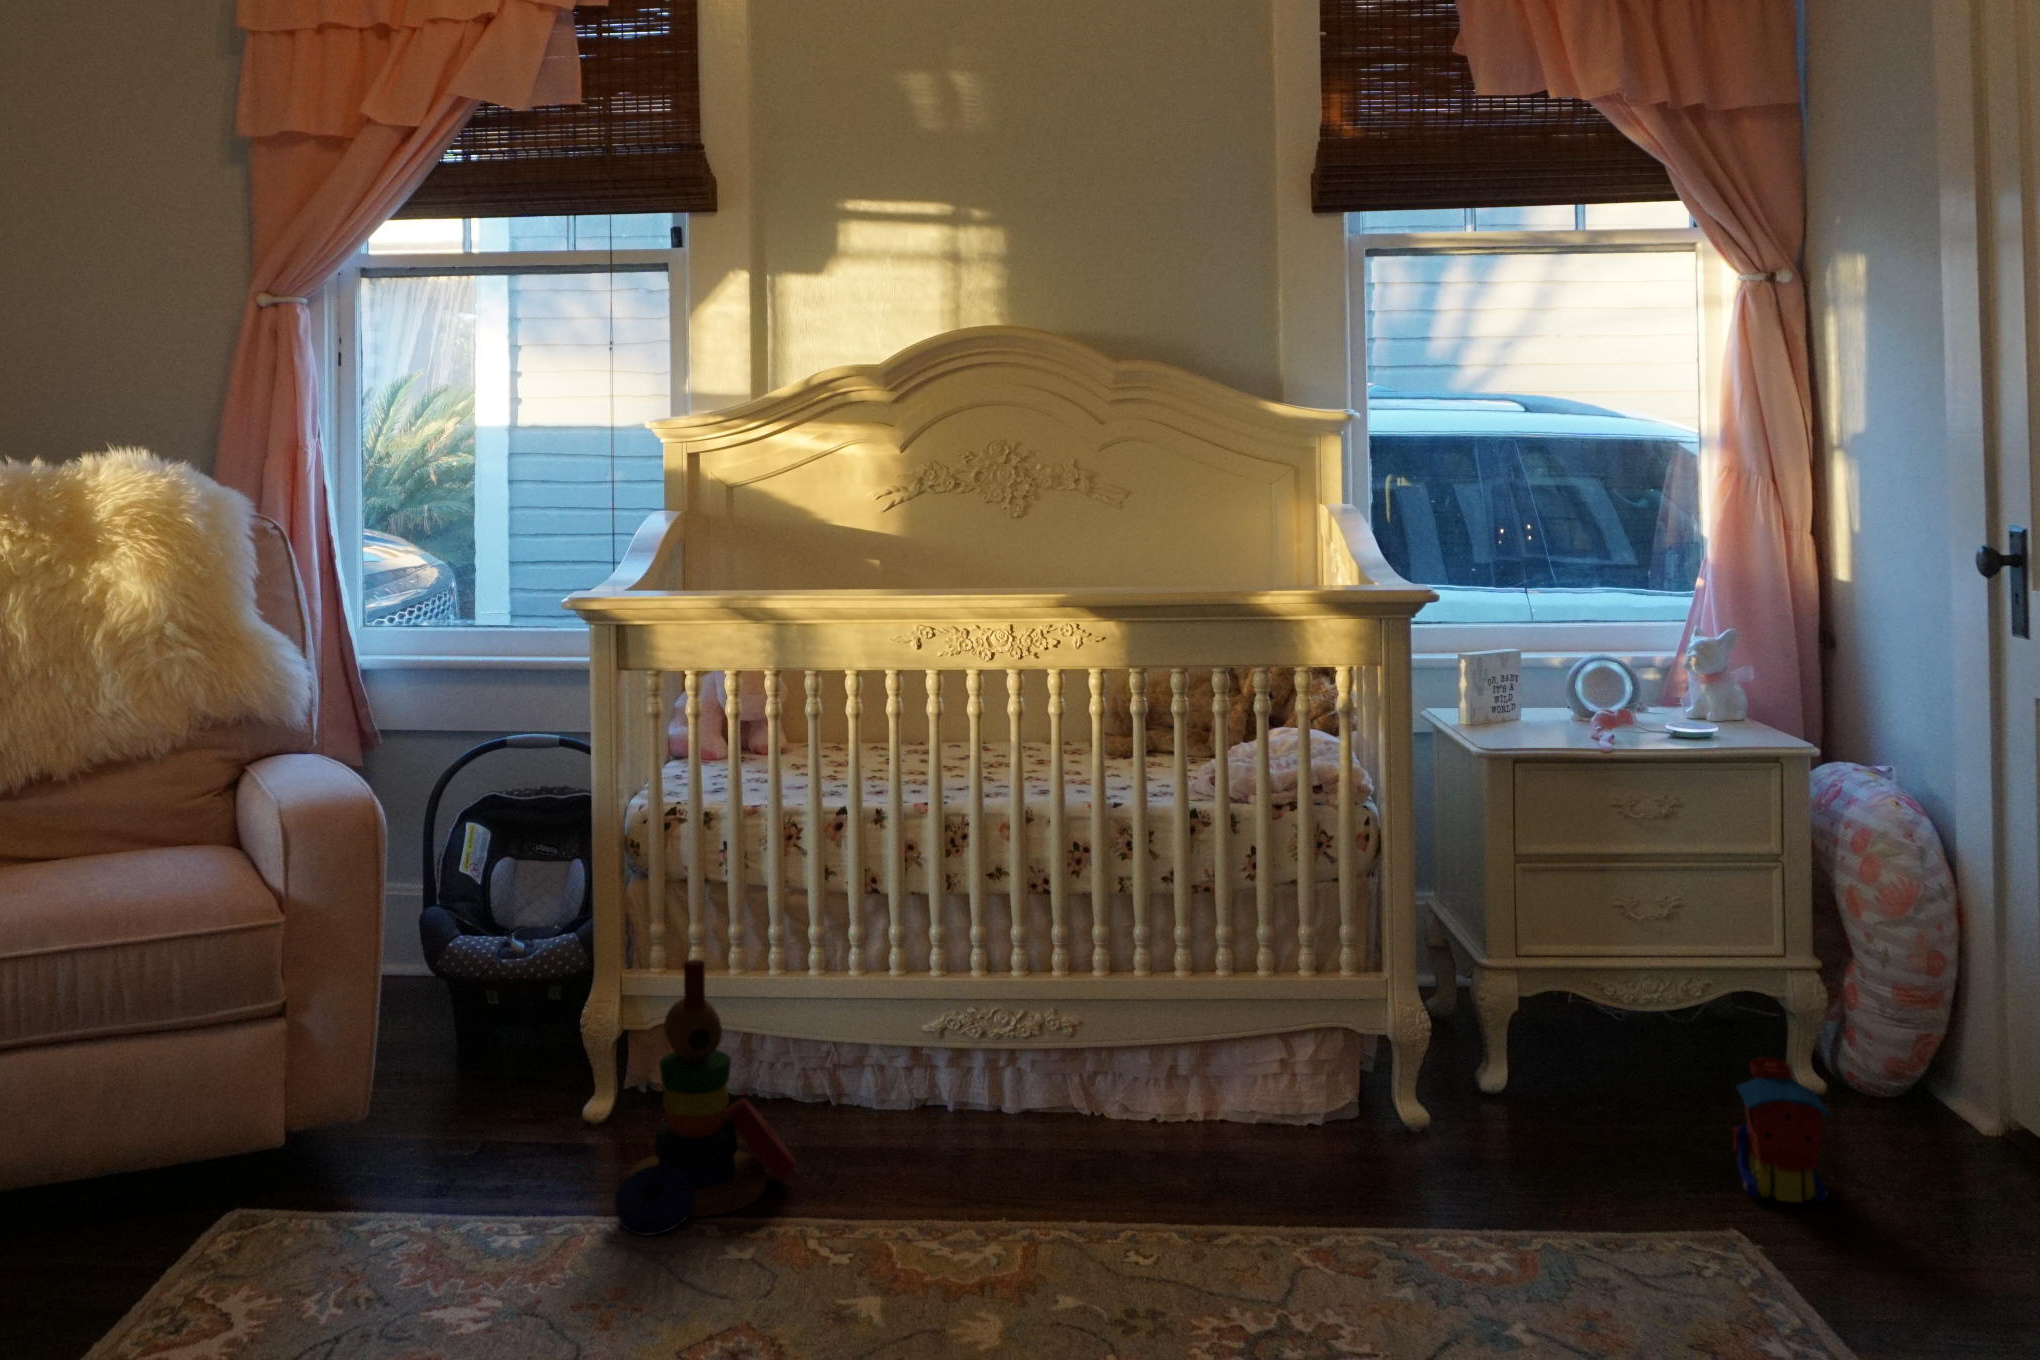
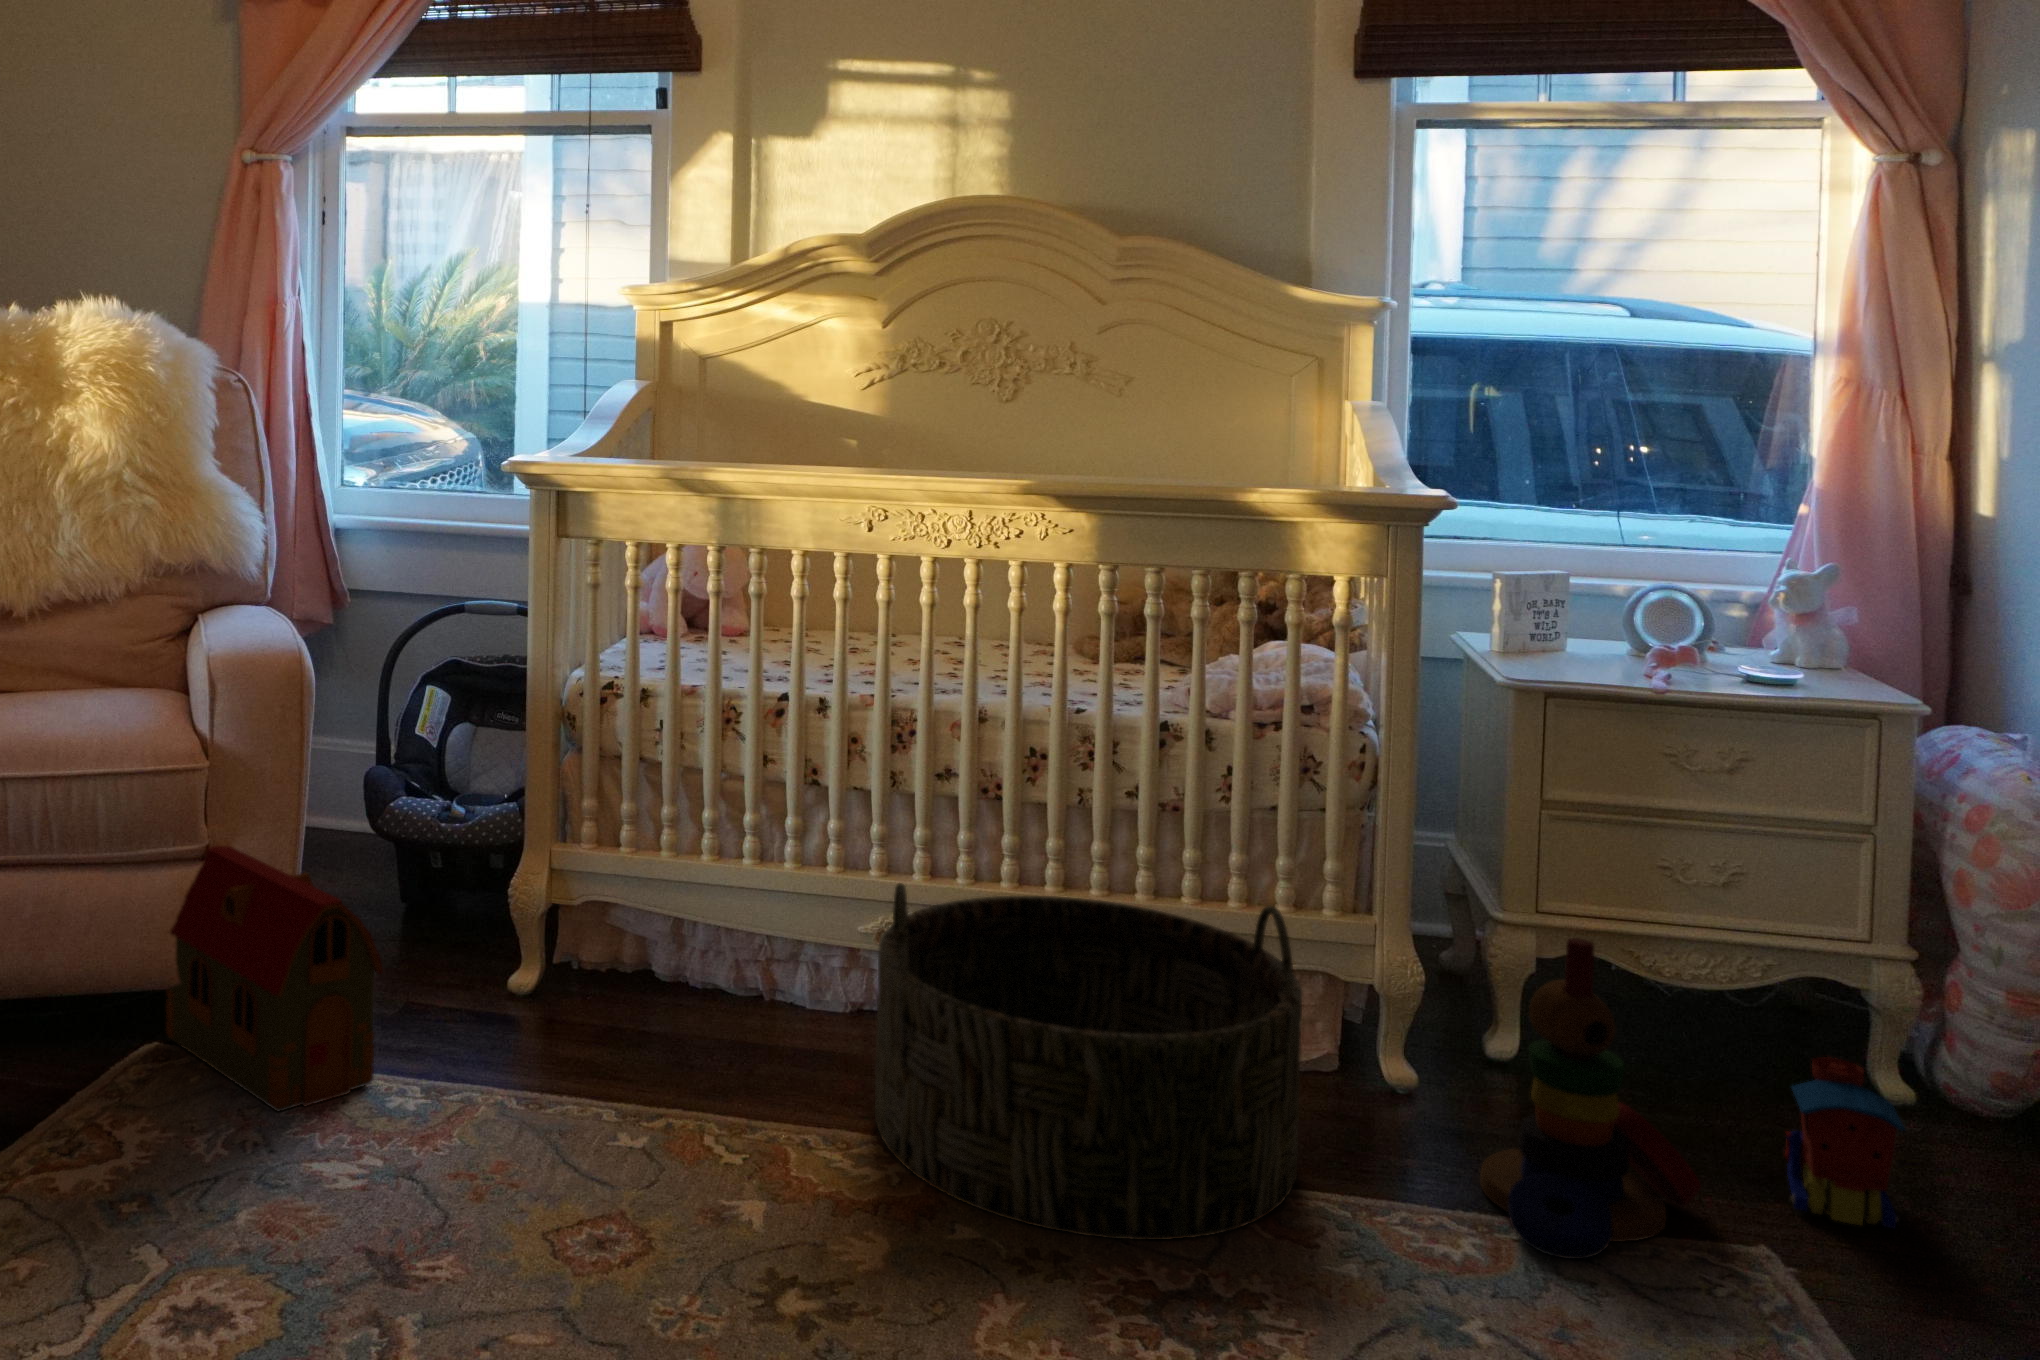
stacking toy: present [615,960,797,1236] -> present [1480,938,1701,1259]
basket: none [958,968,1343,1296] -> present [875,883,1302,1240]
toy house: none [231,1002,473,1275] -> present [166,844,383,1111]

